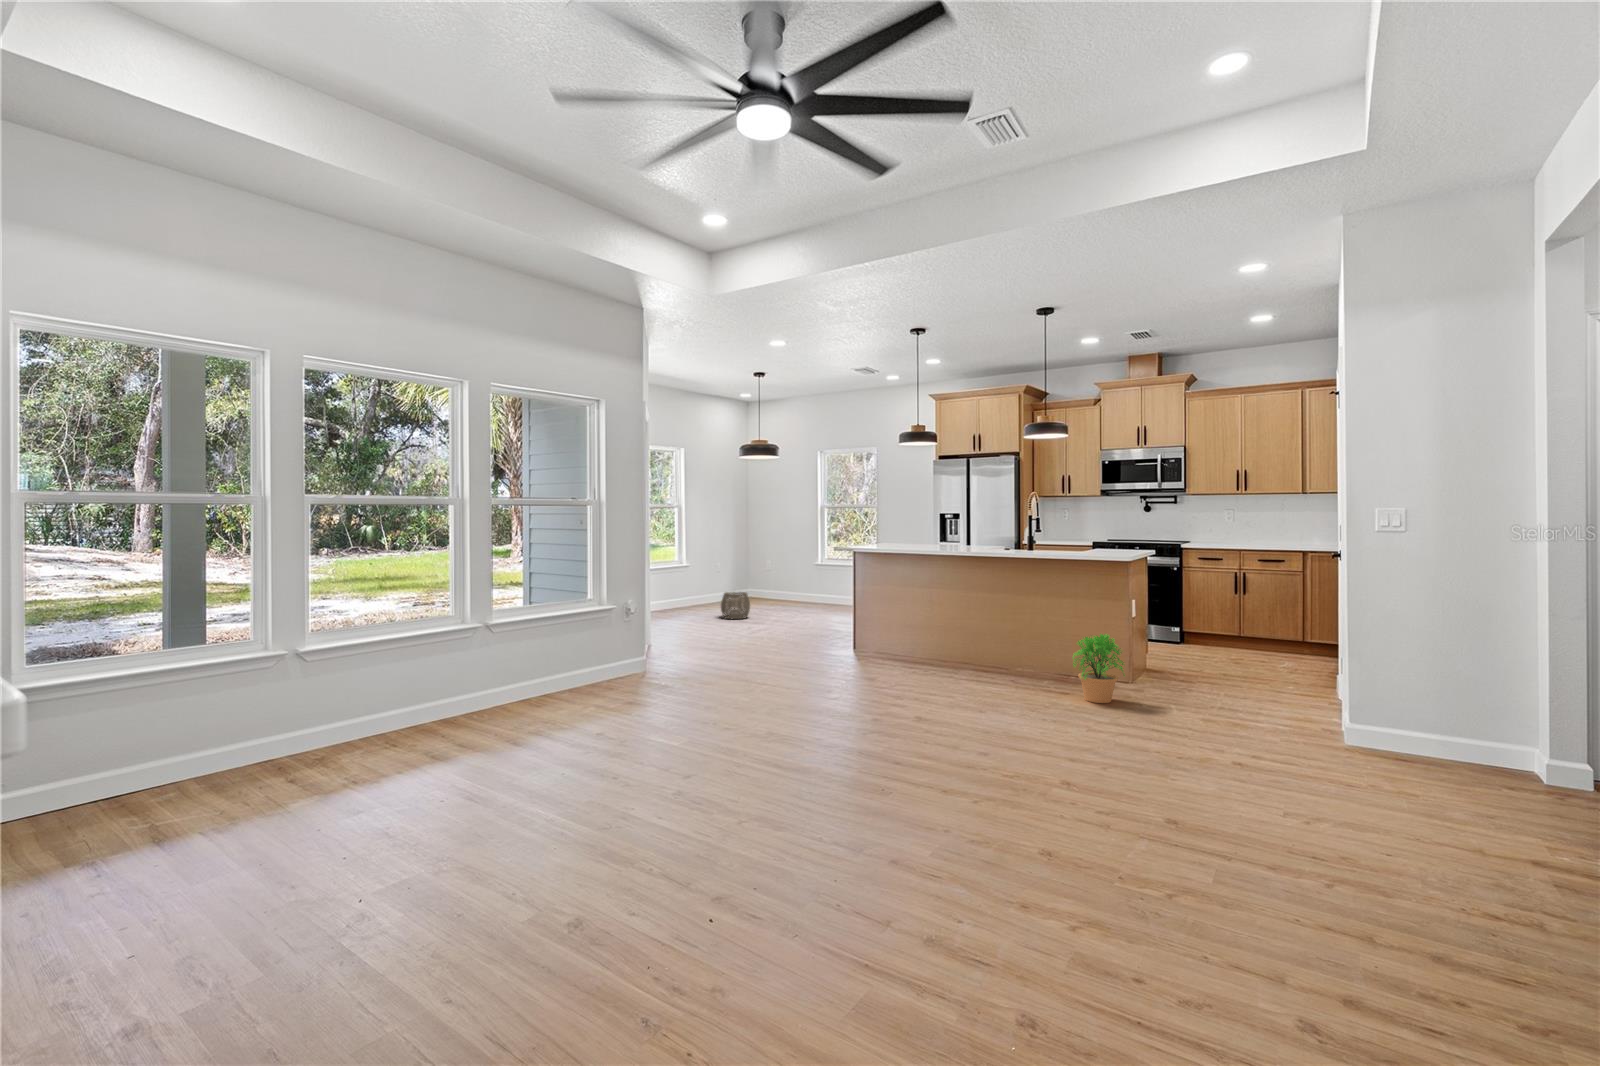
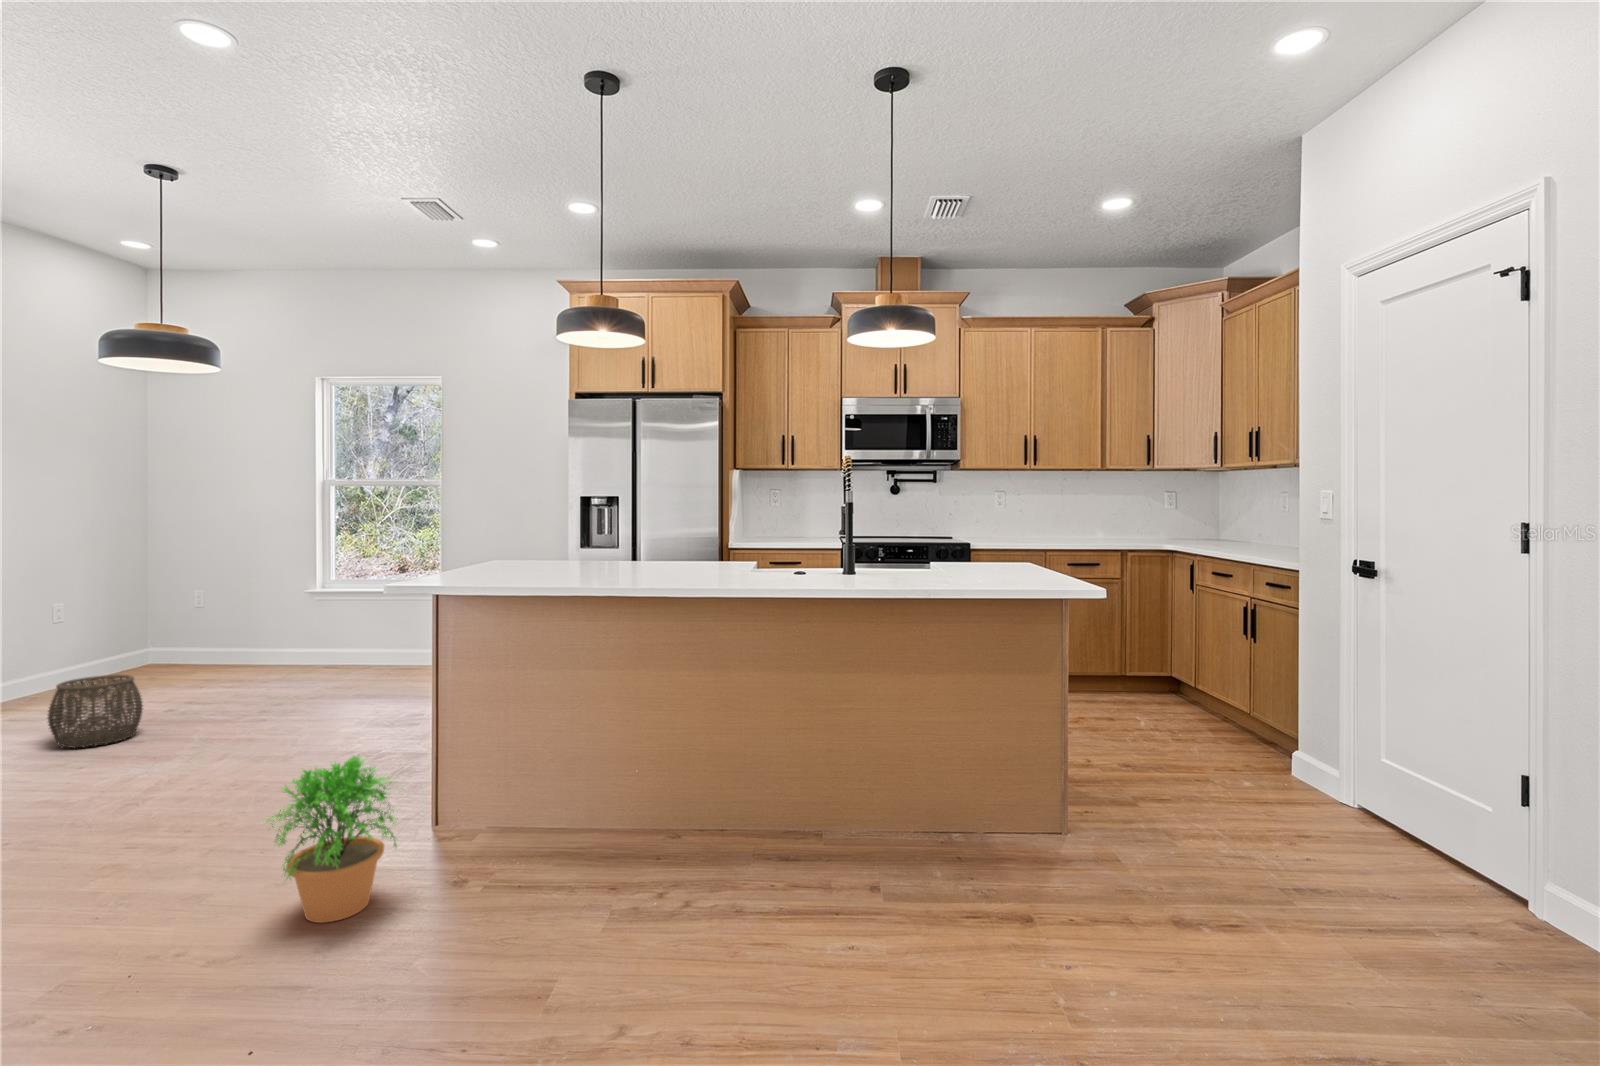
potted plant: present [1073,634,1125,703] -> present [269,756,397,923]

